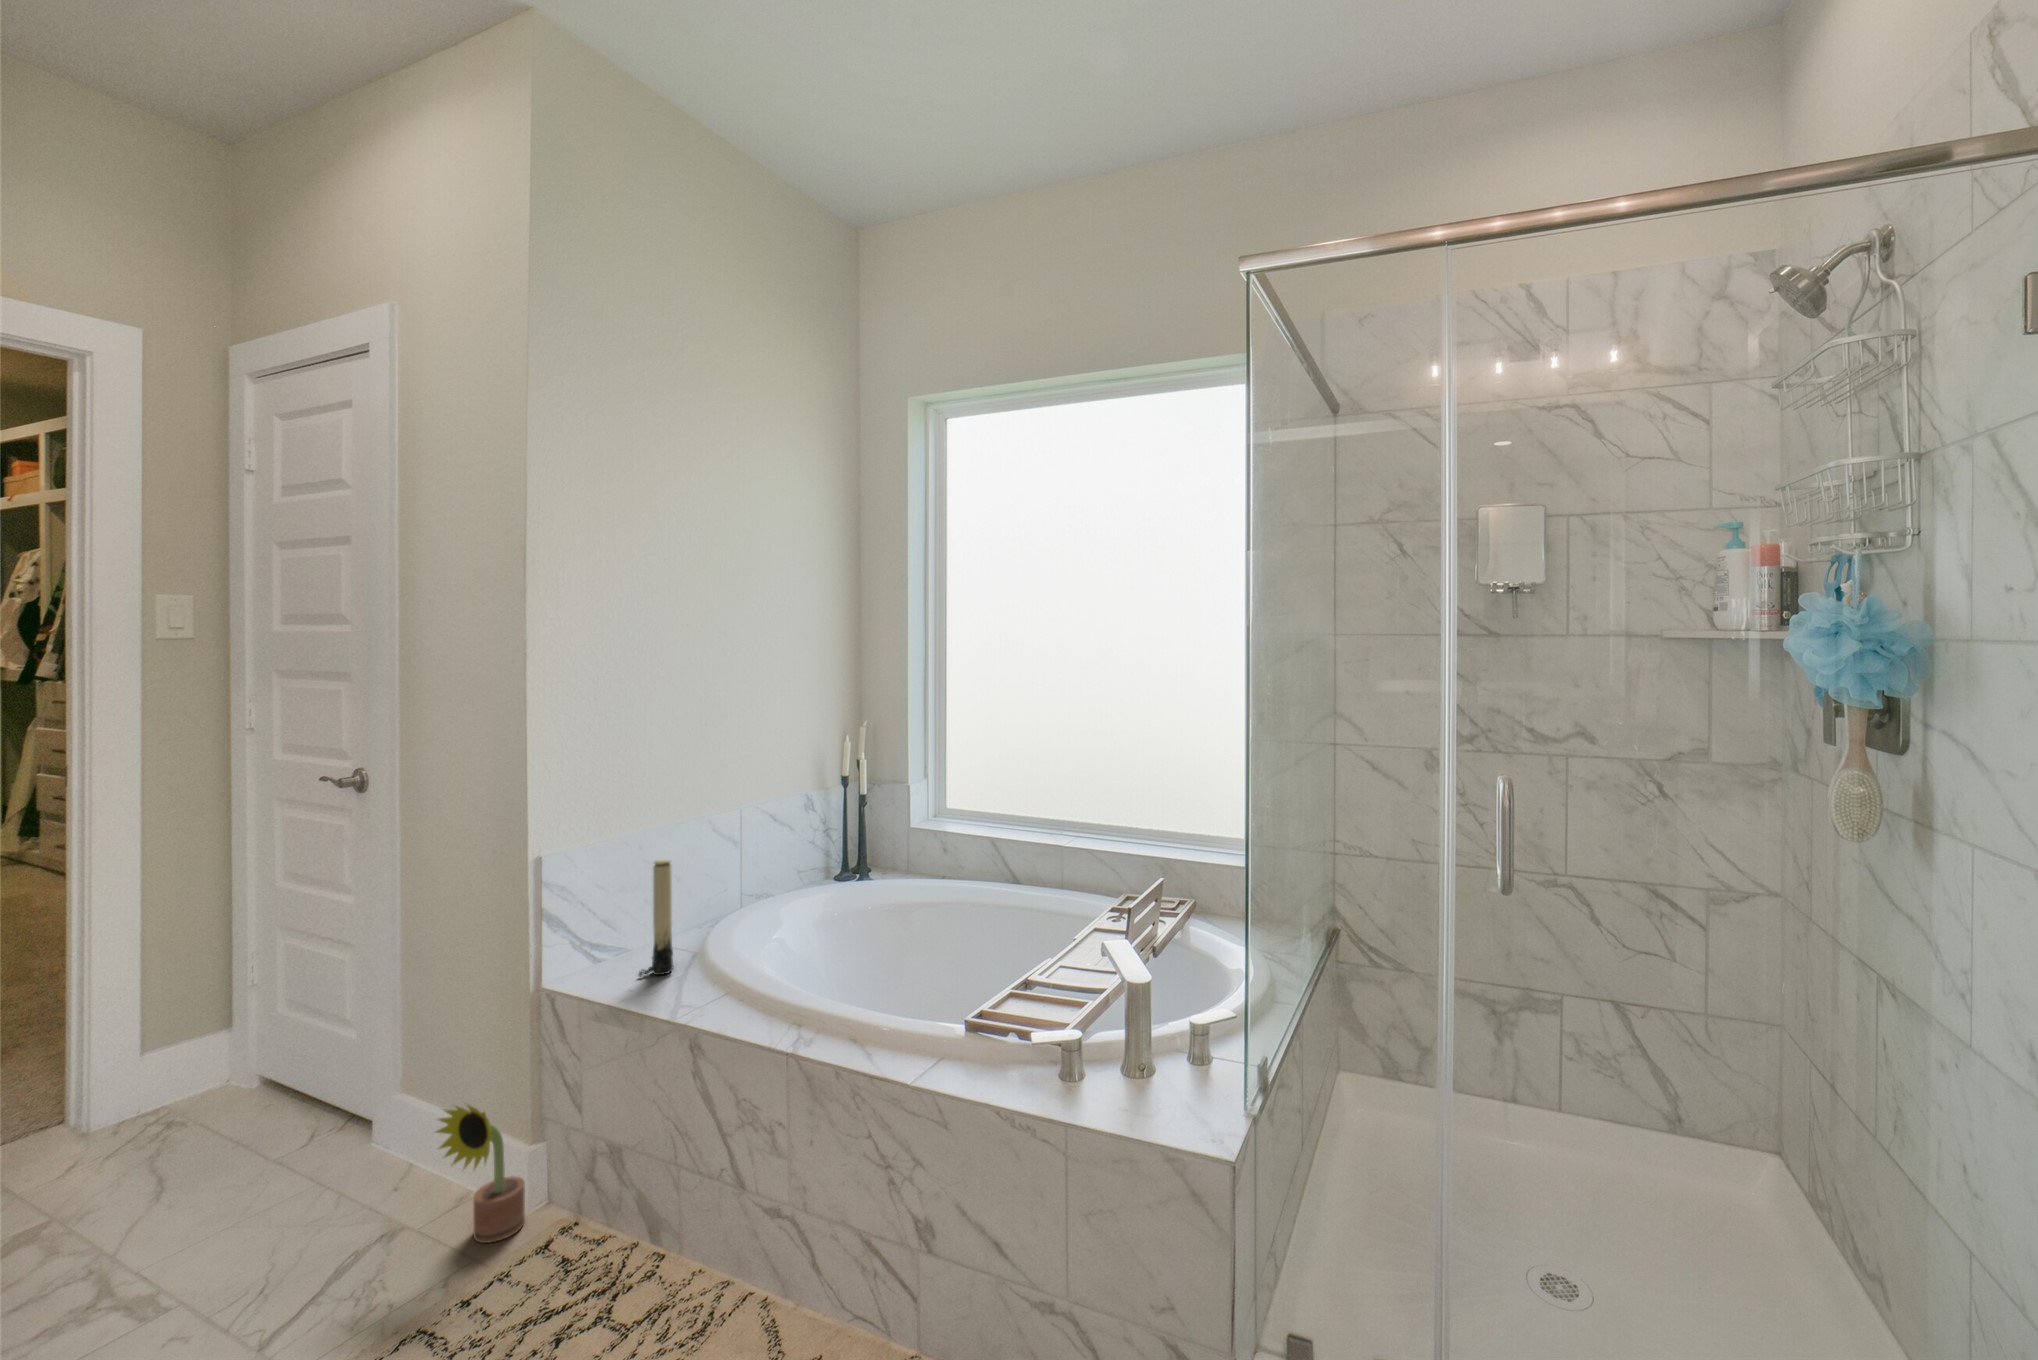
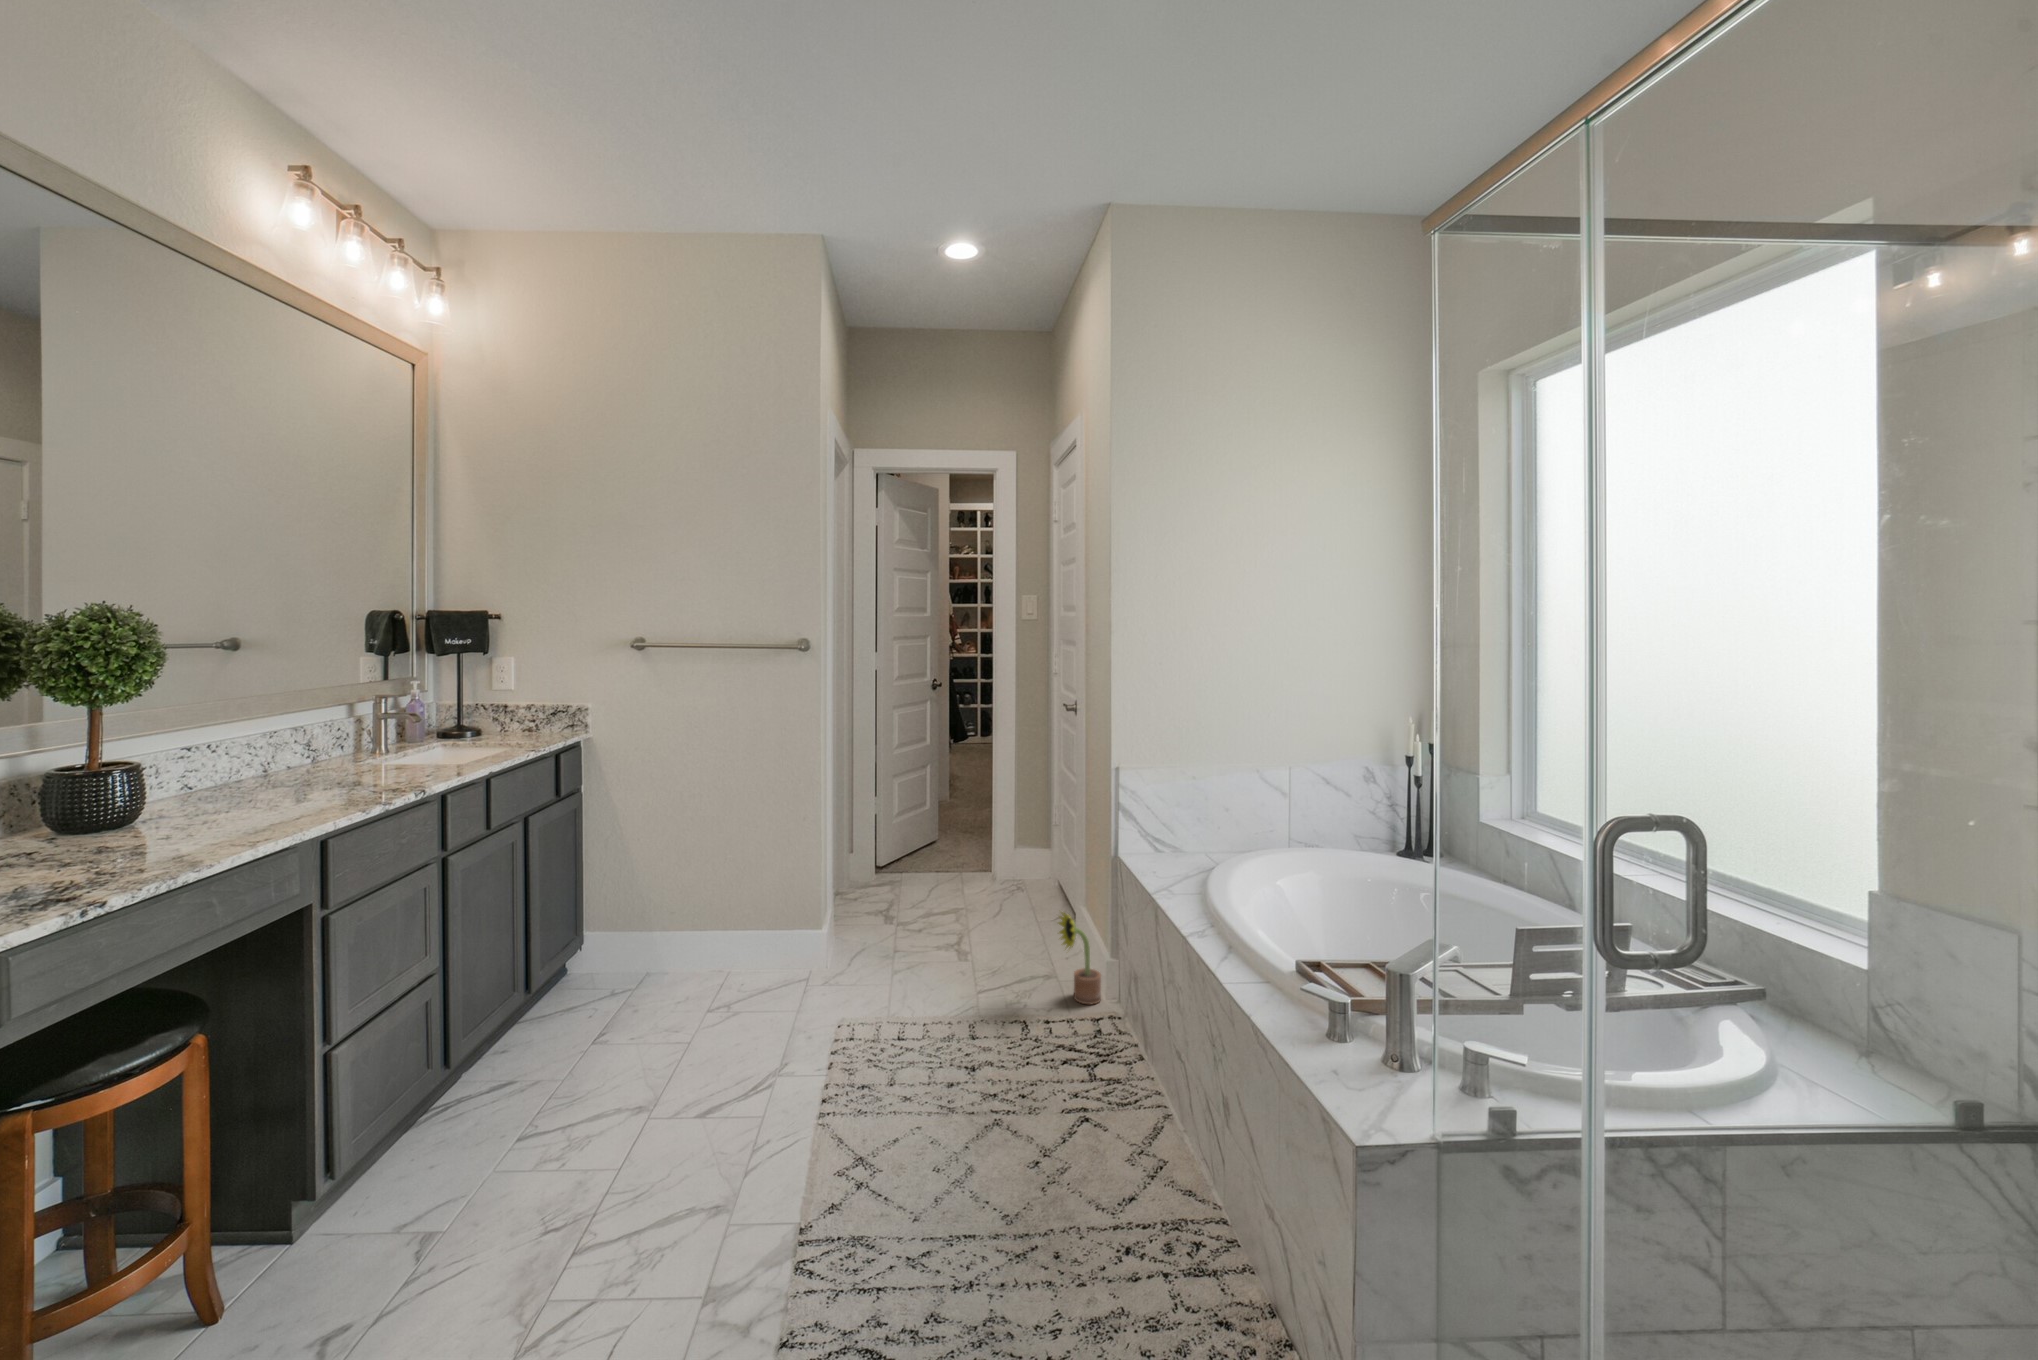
candle: present [639,859,674,976] -> none [1165,790,1189,873]

